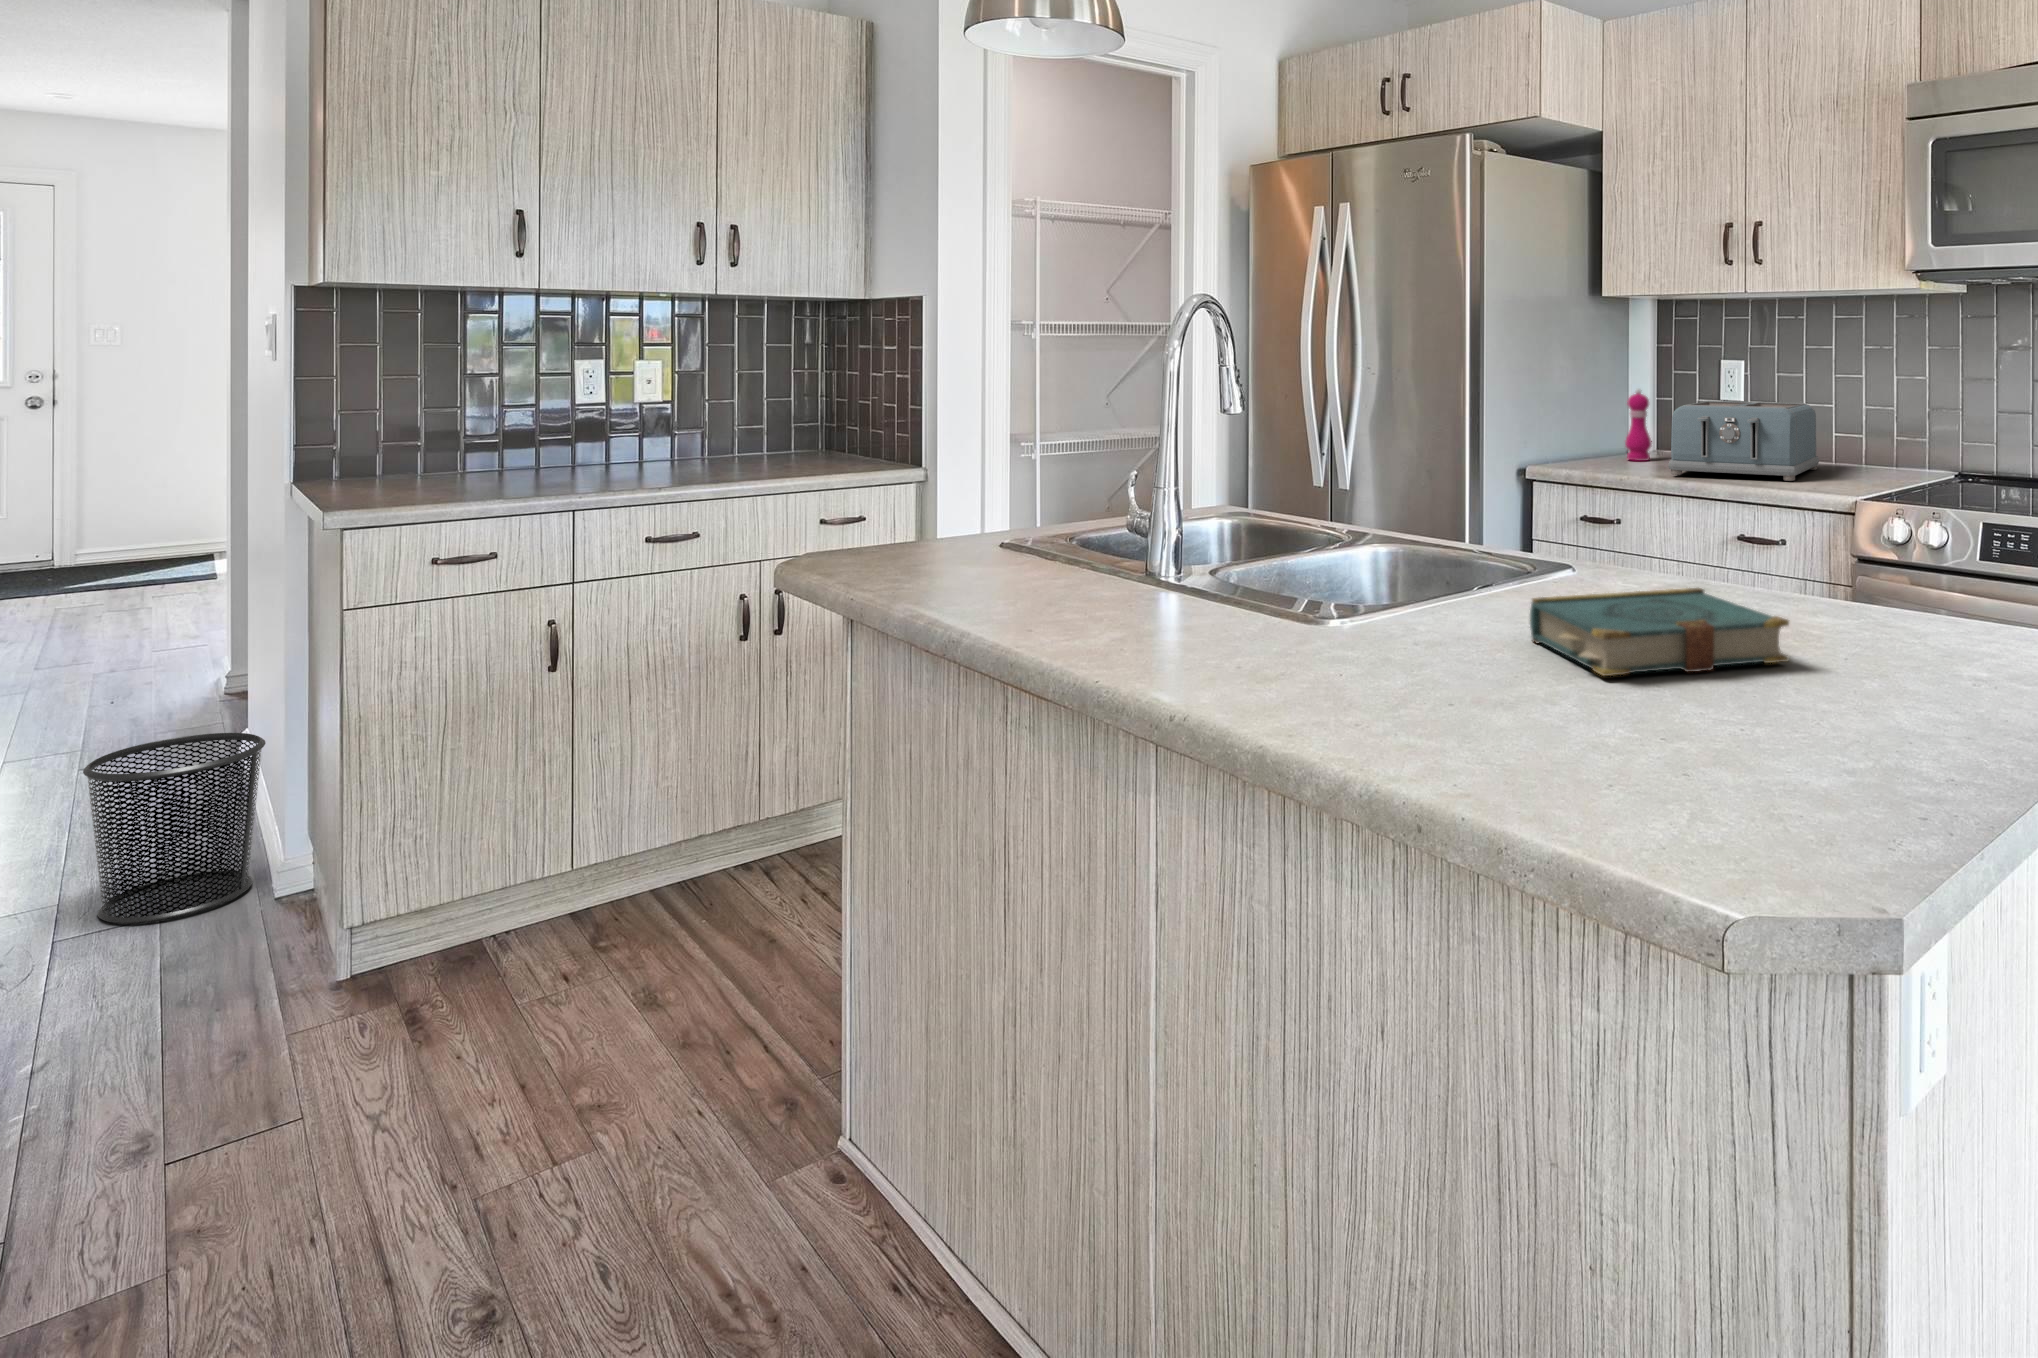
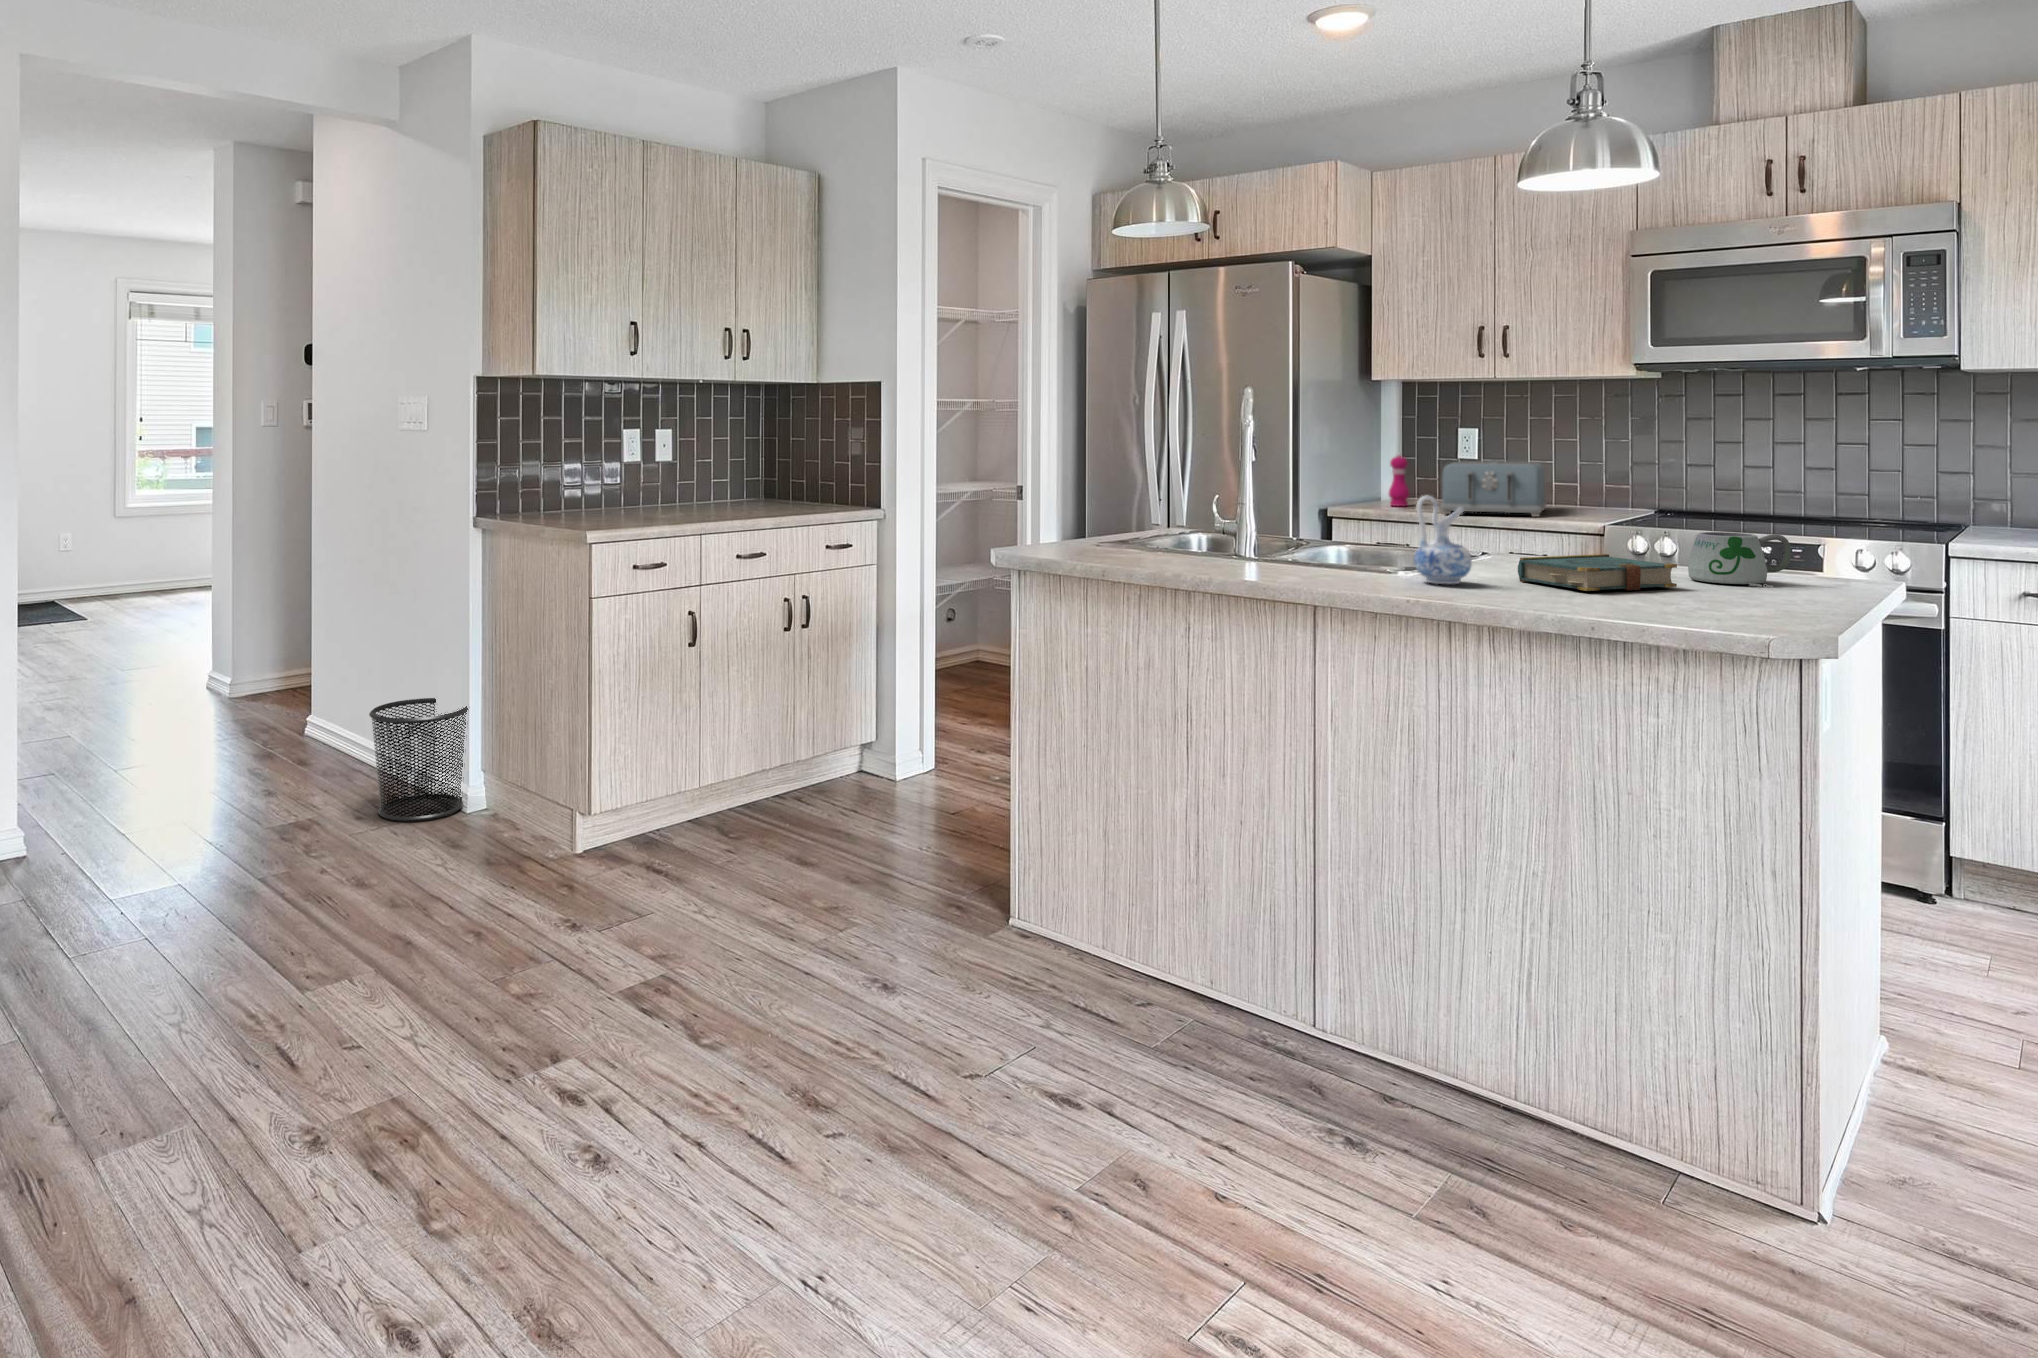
ceramic pitcher: none [1335,486,1431,651] -> present [1414,496,1472,584]
mug: none [1840,550,2010,665] -> present [1688,532,1791,587]

